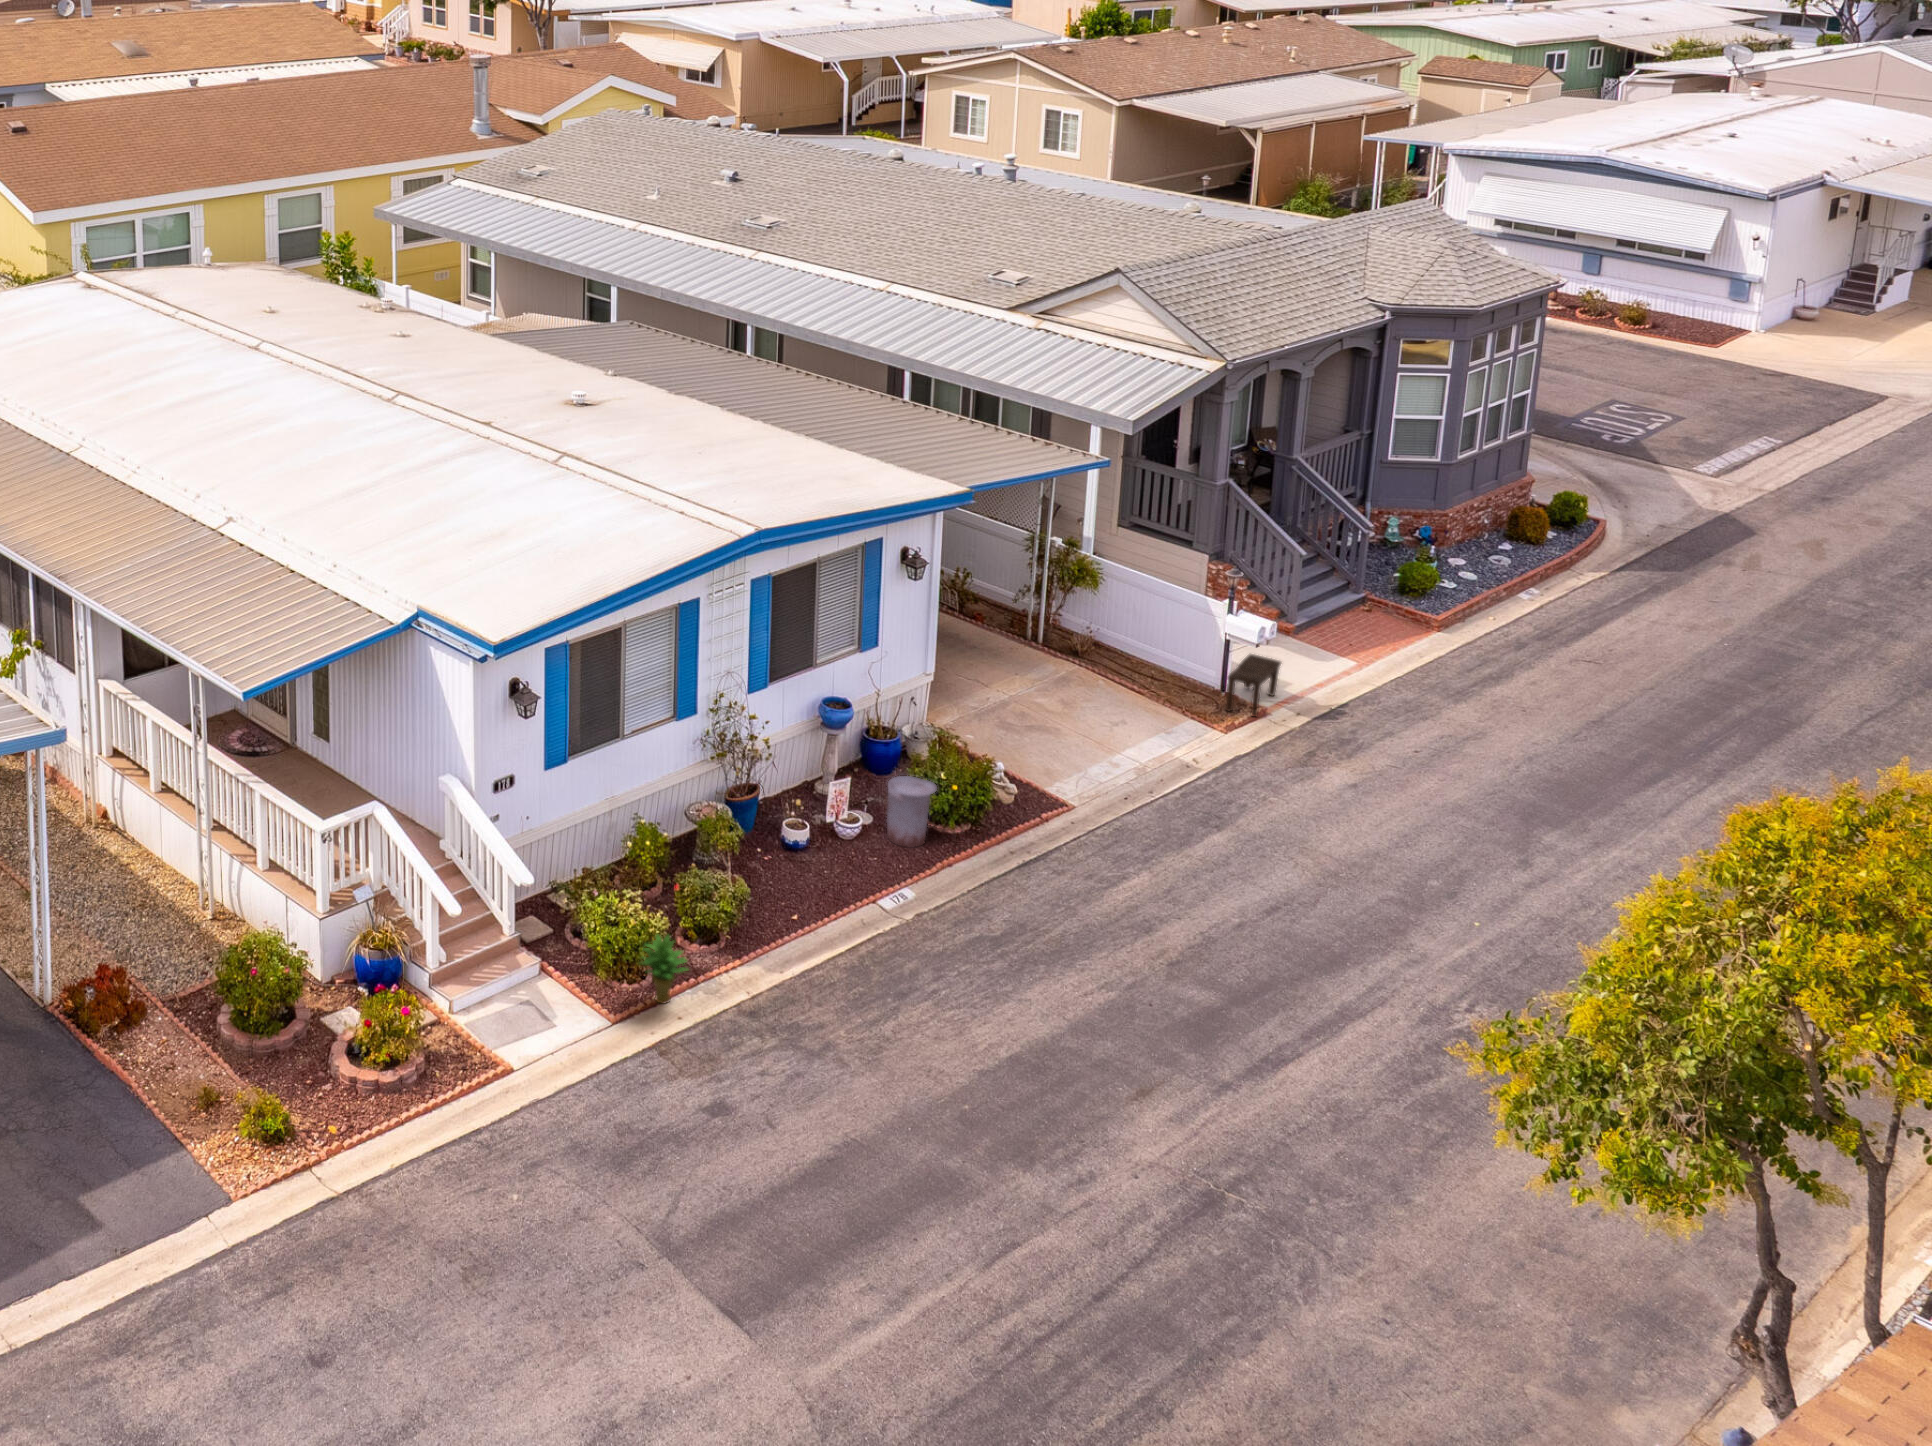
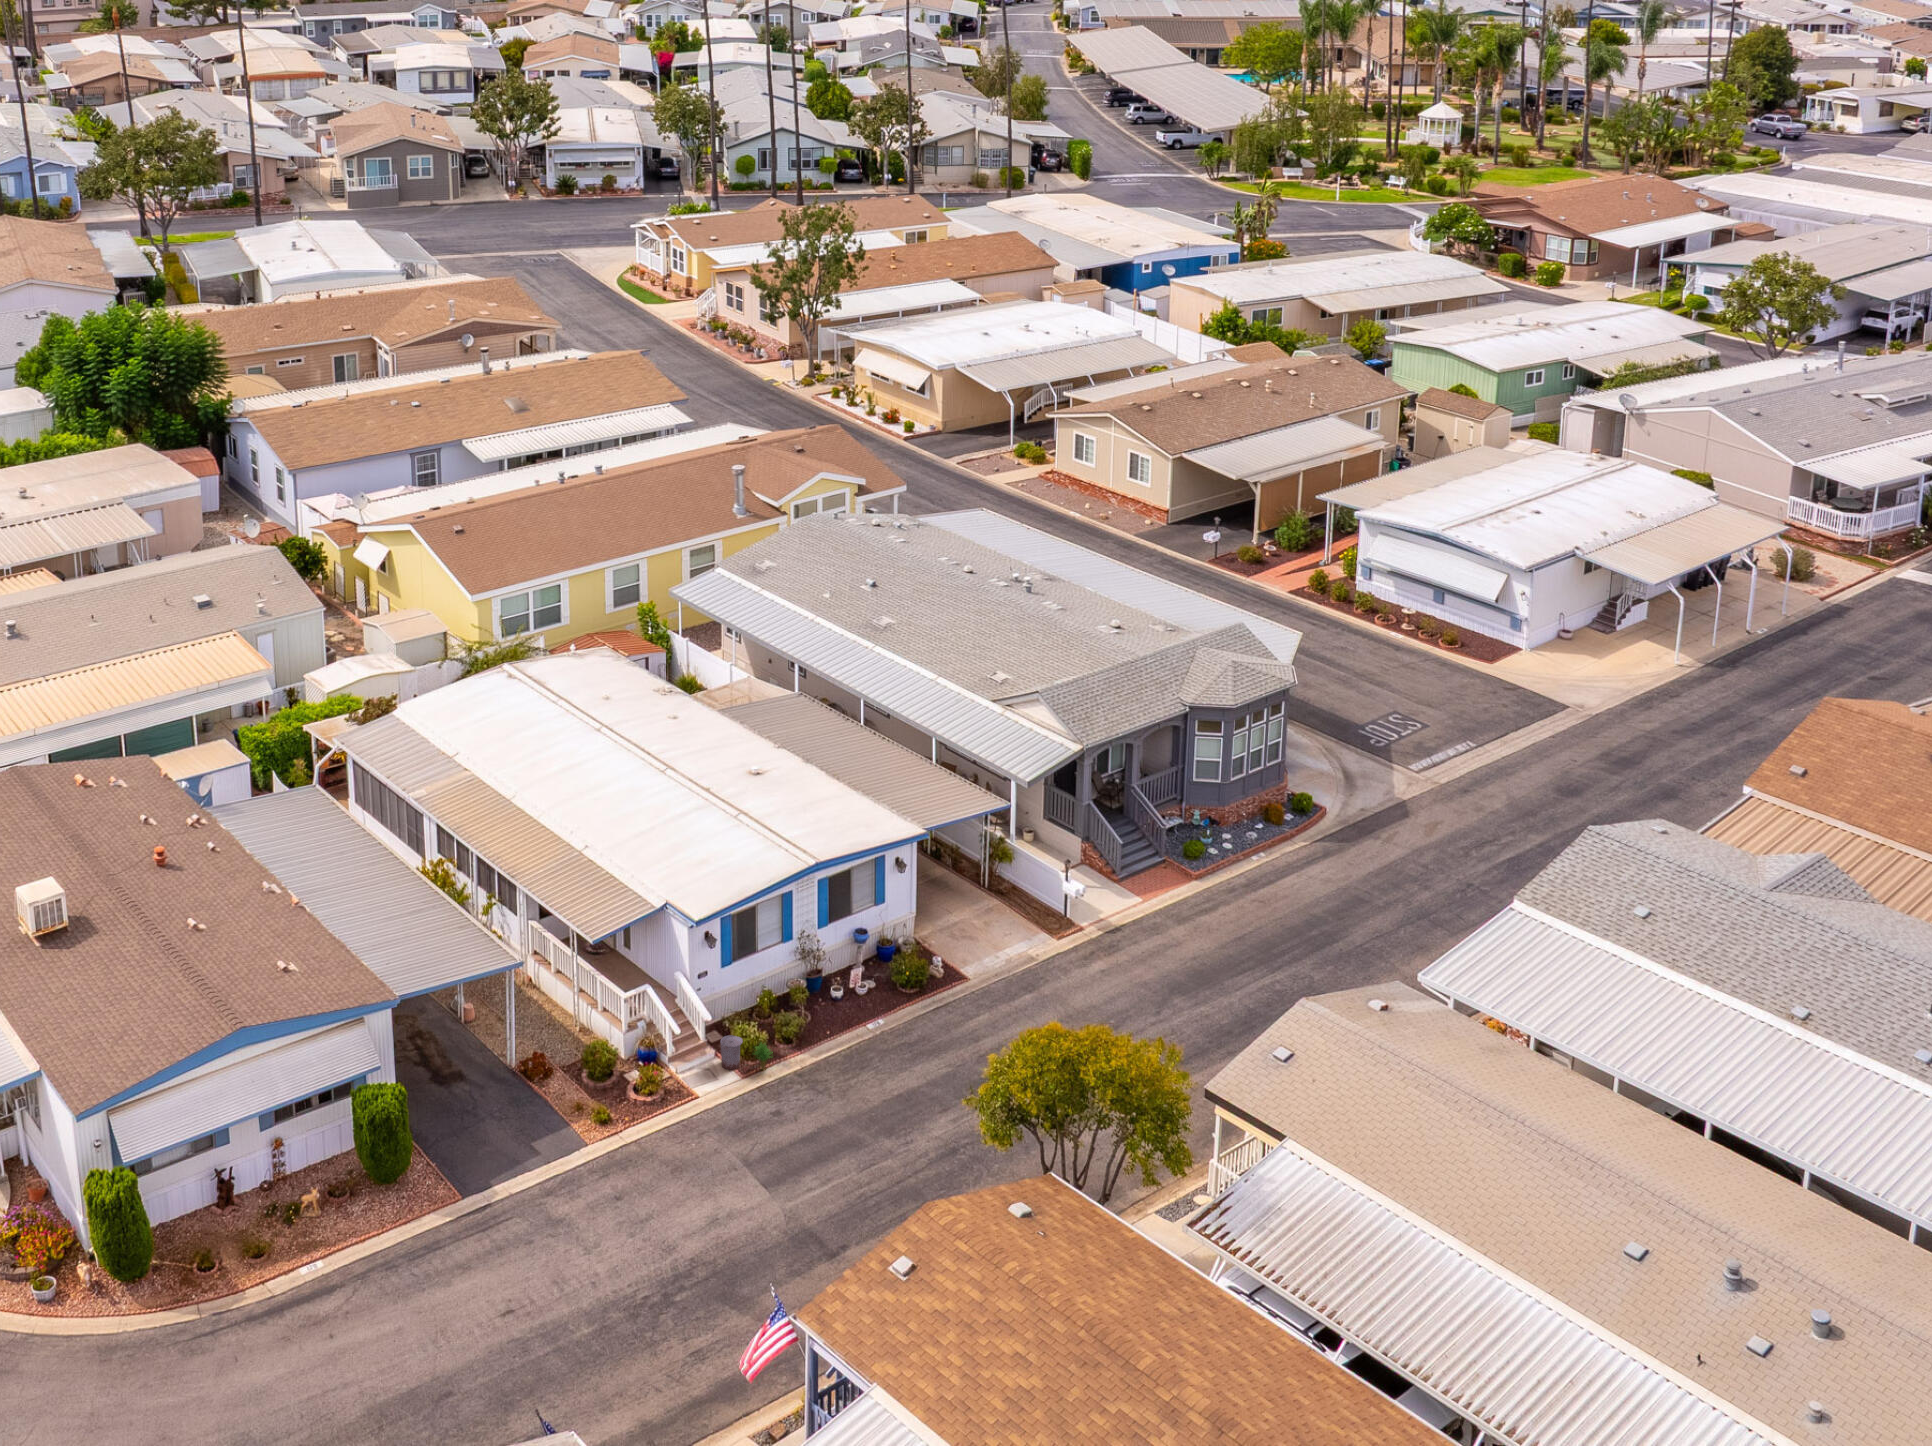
bench: present [1226,654,1281,717] -> none [1064,898,1095,932]
trash can: present [887,776,937,848] -> present [720,1035,743,1070]

